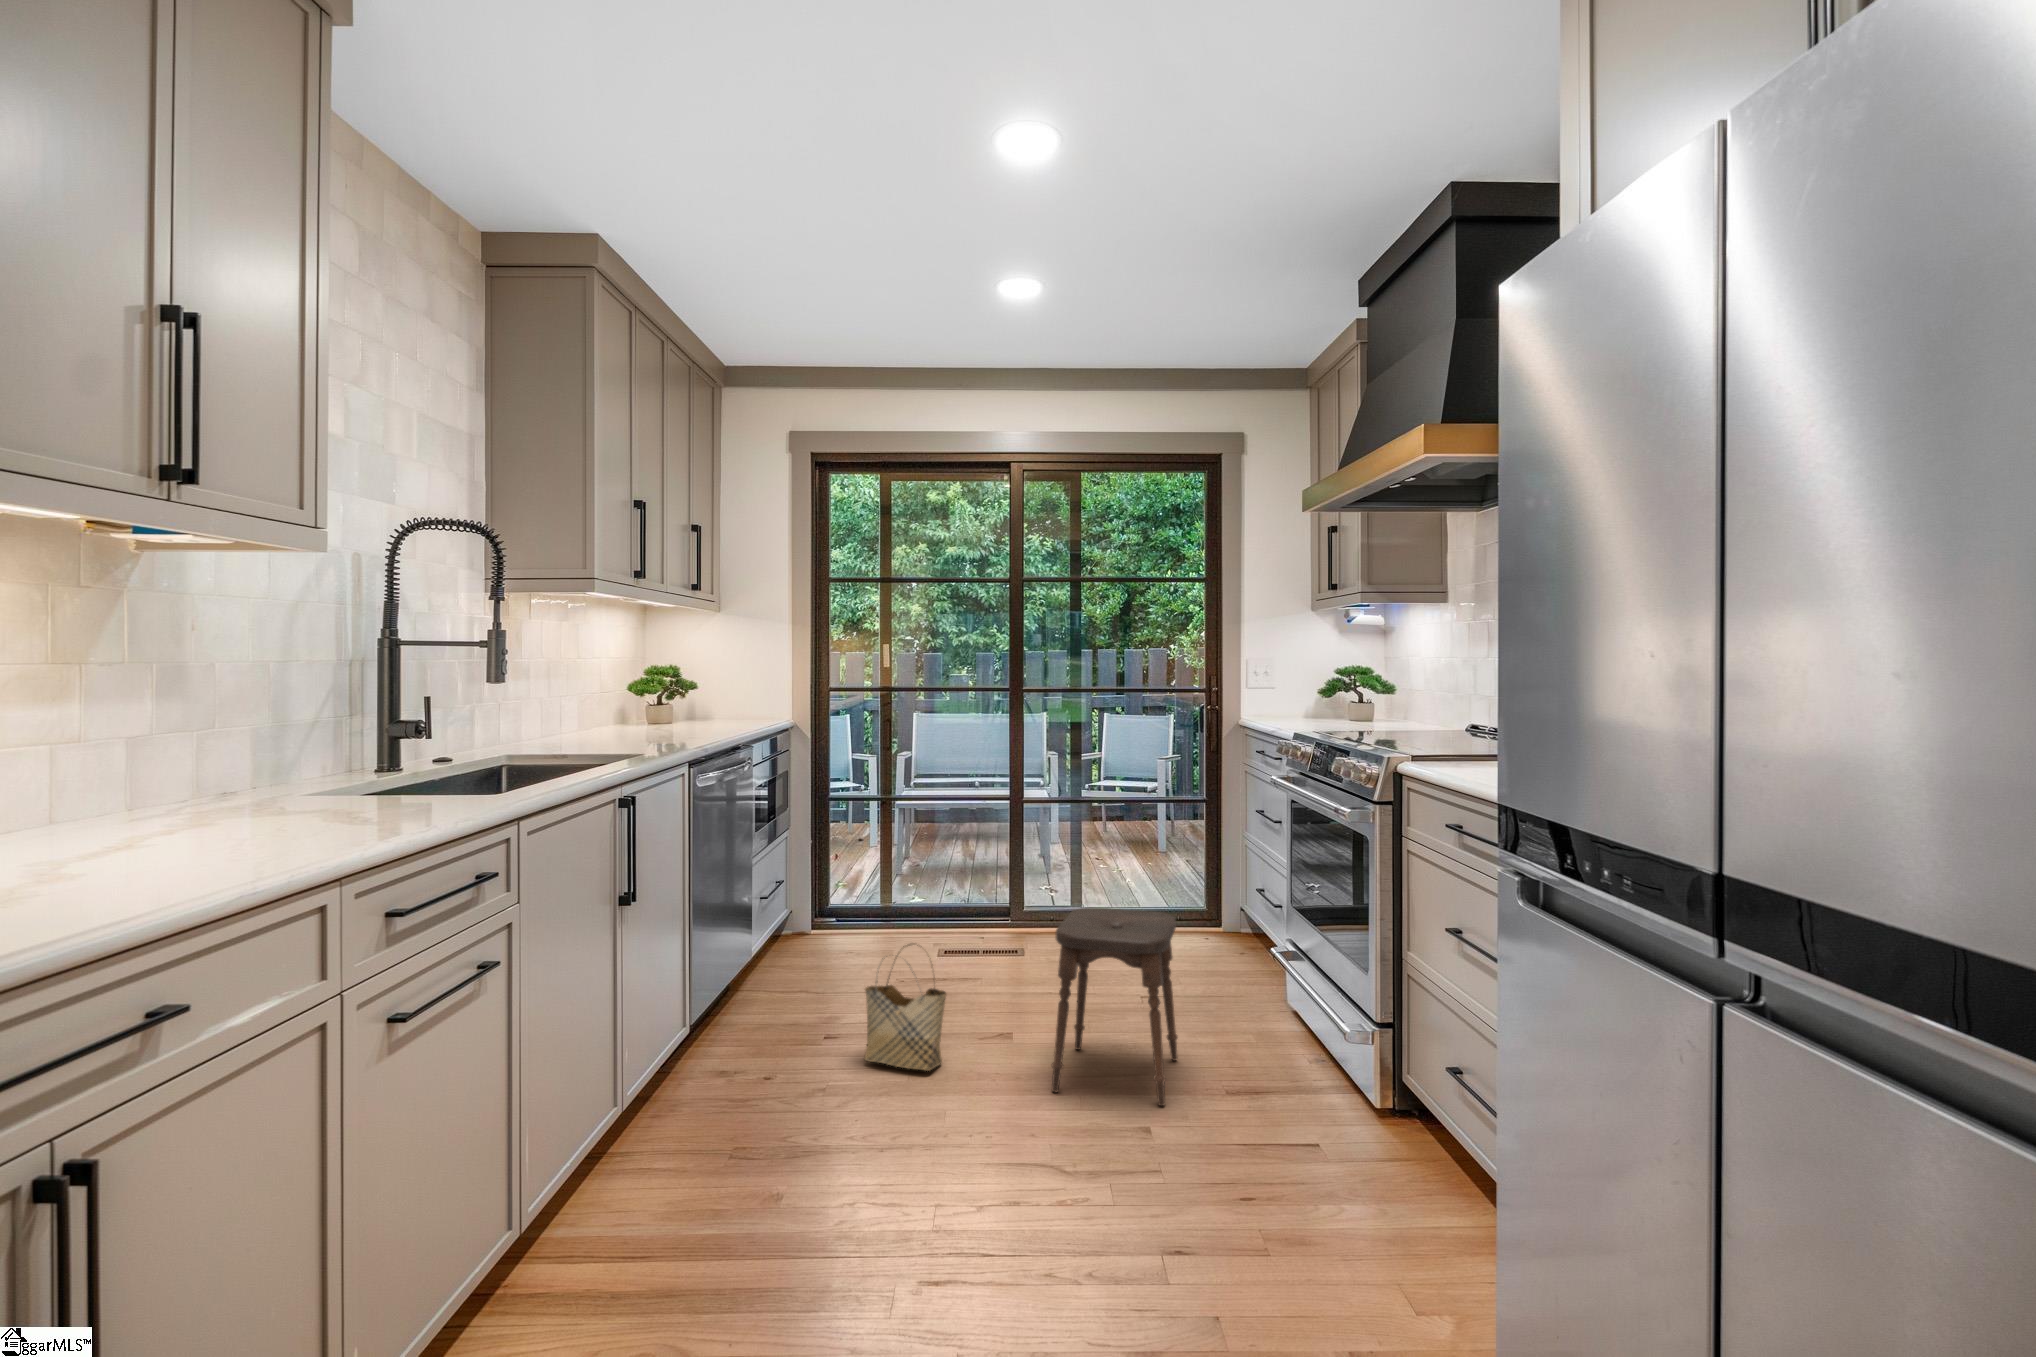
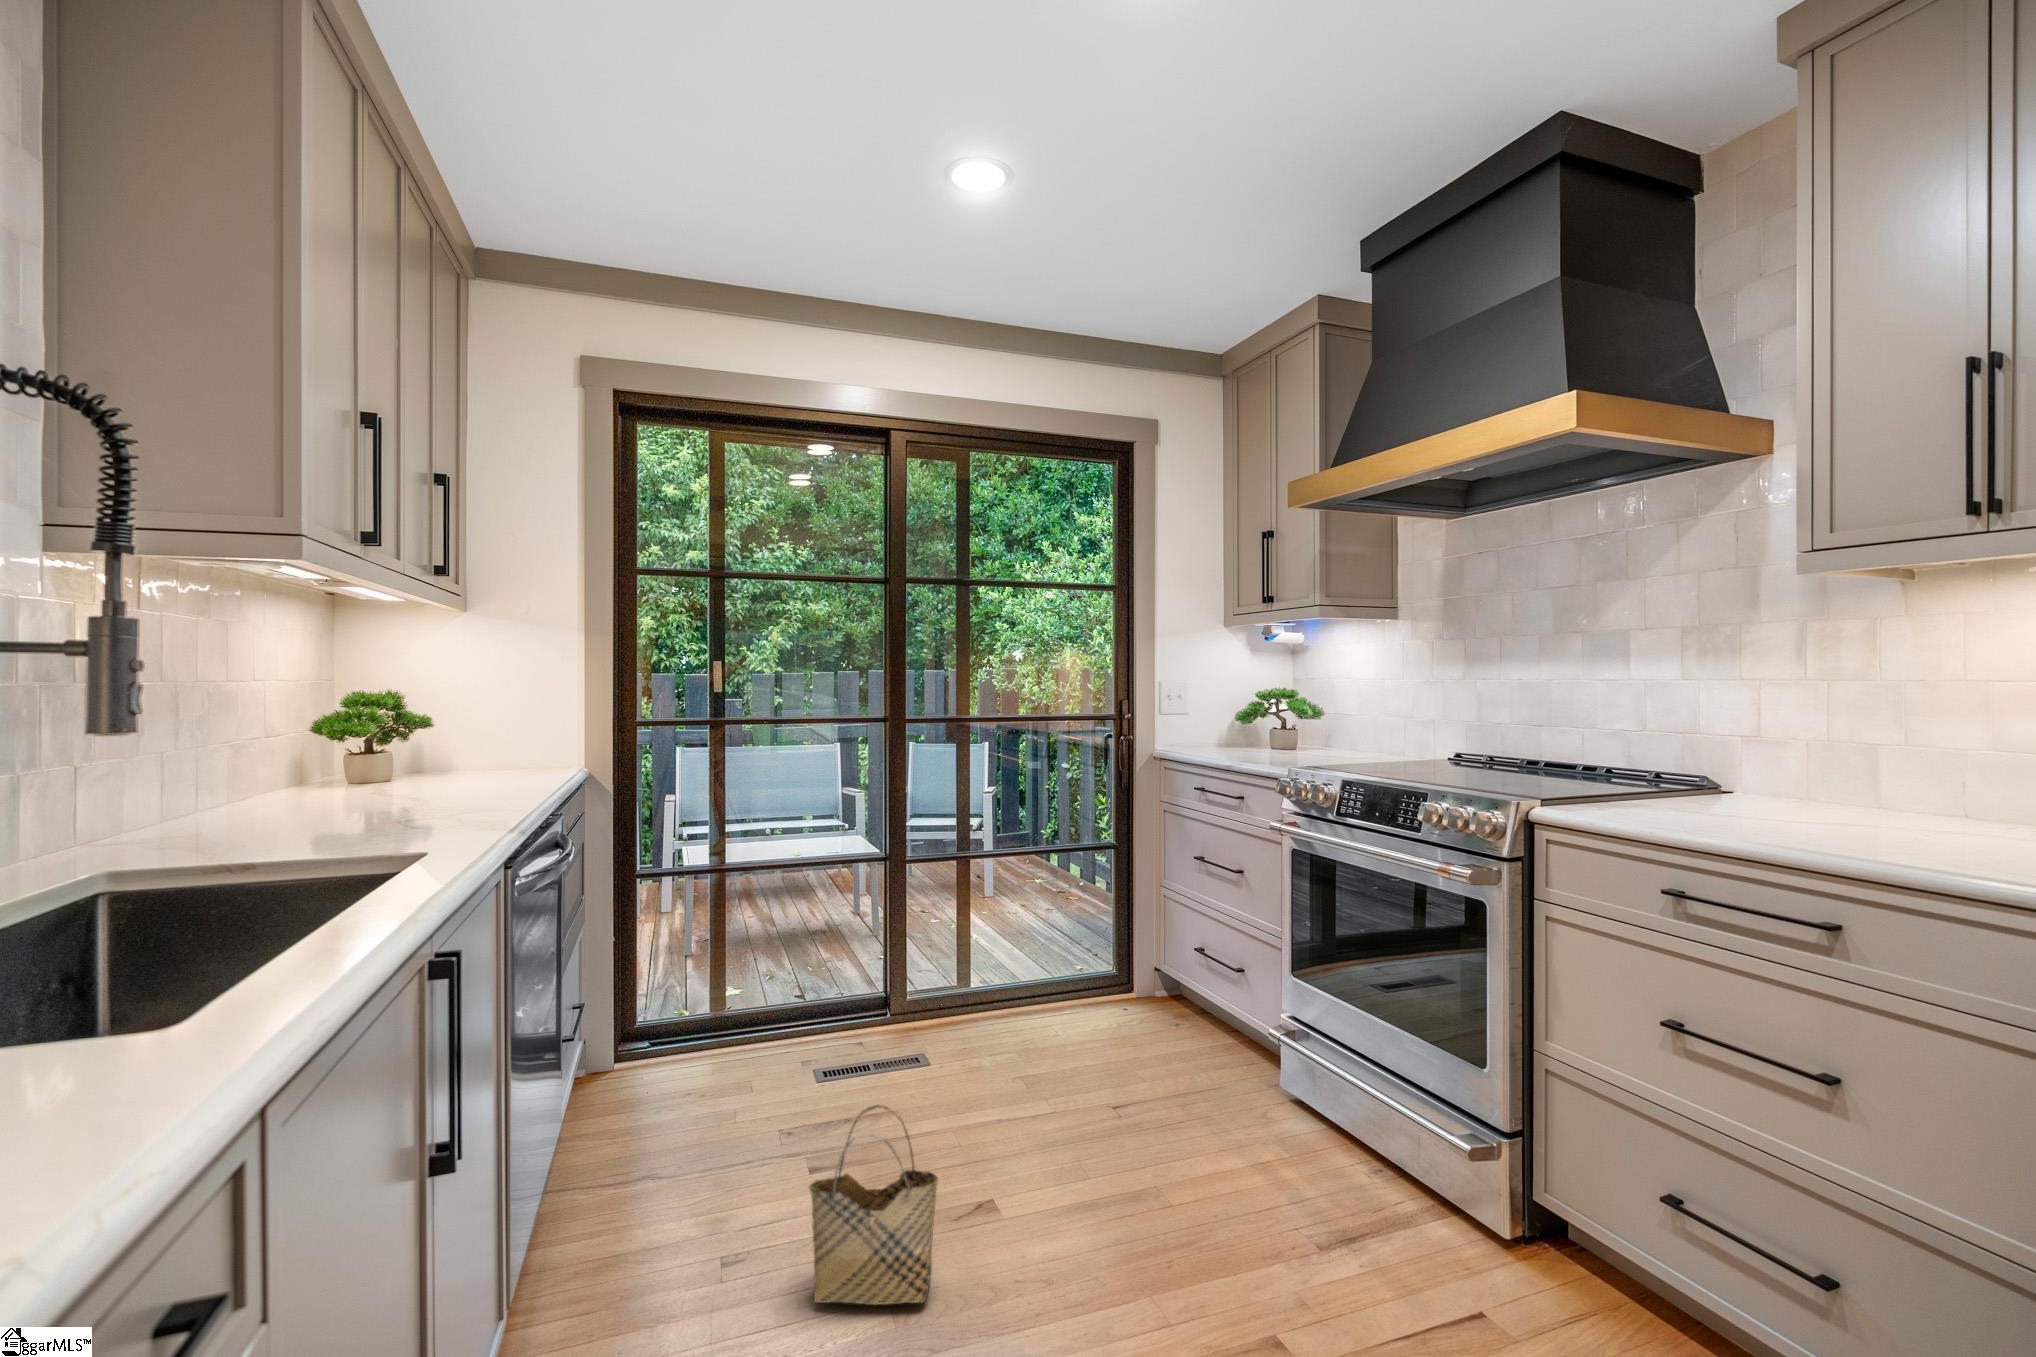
stool: present [1052,908,1178,1106] -> none [1091,1016,1270,1303]

